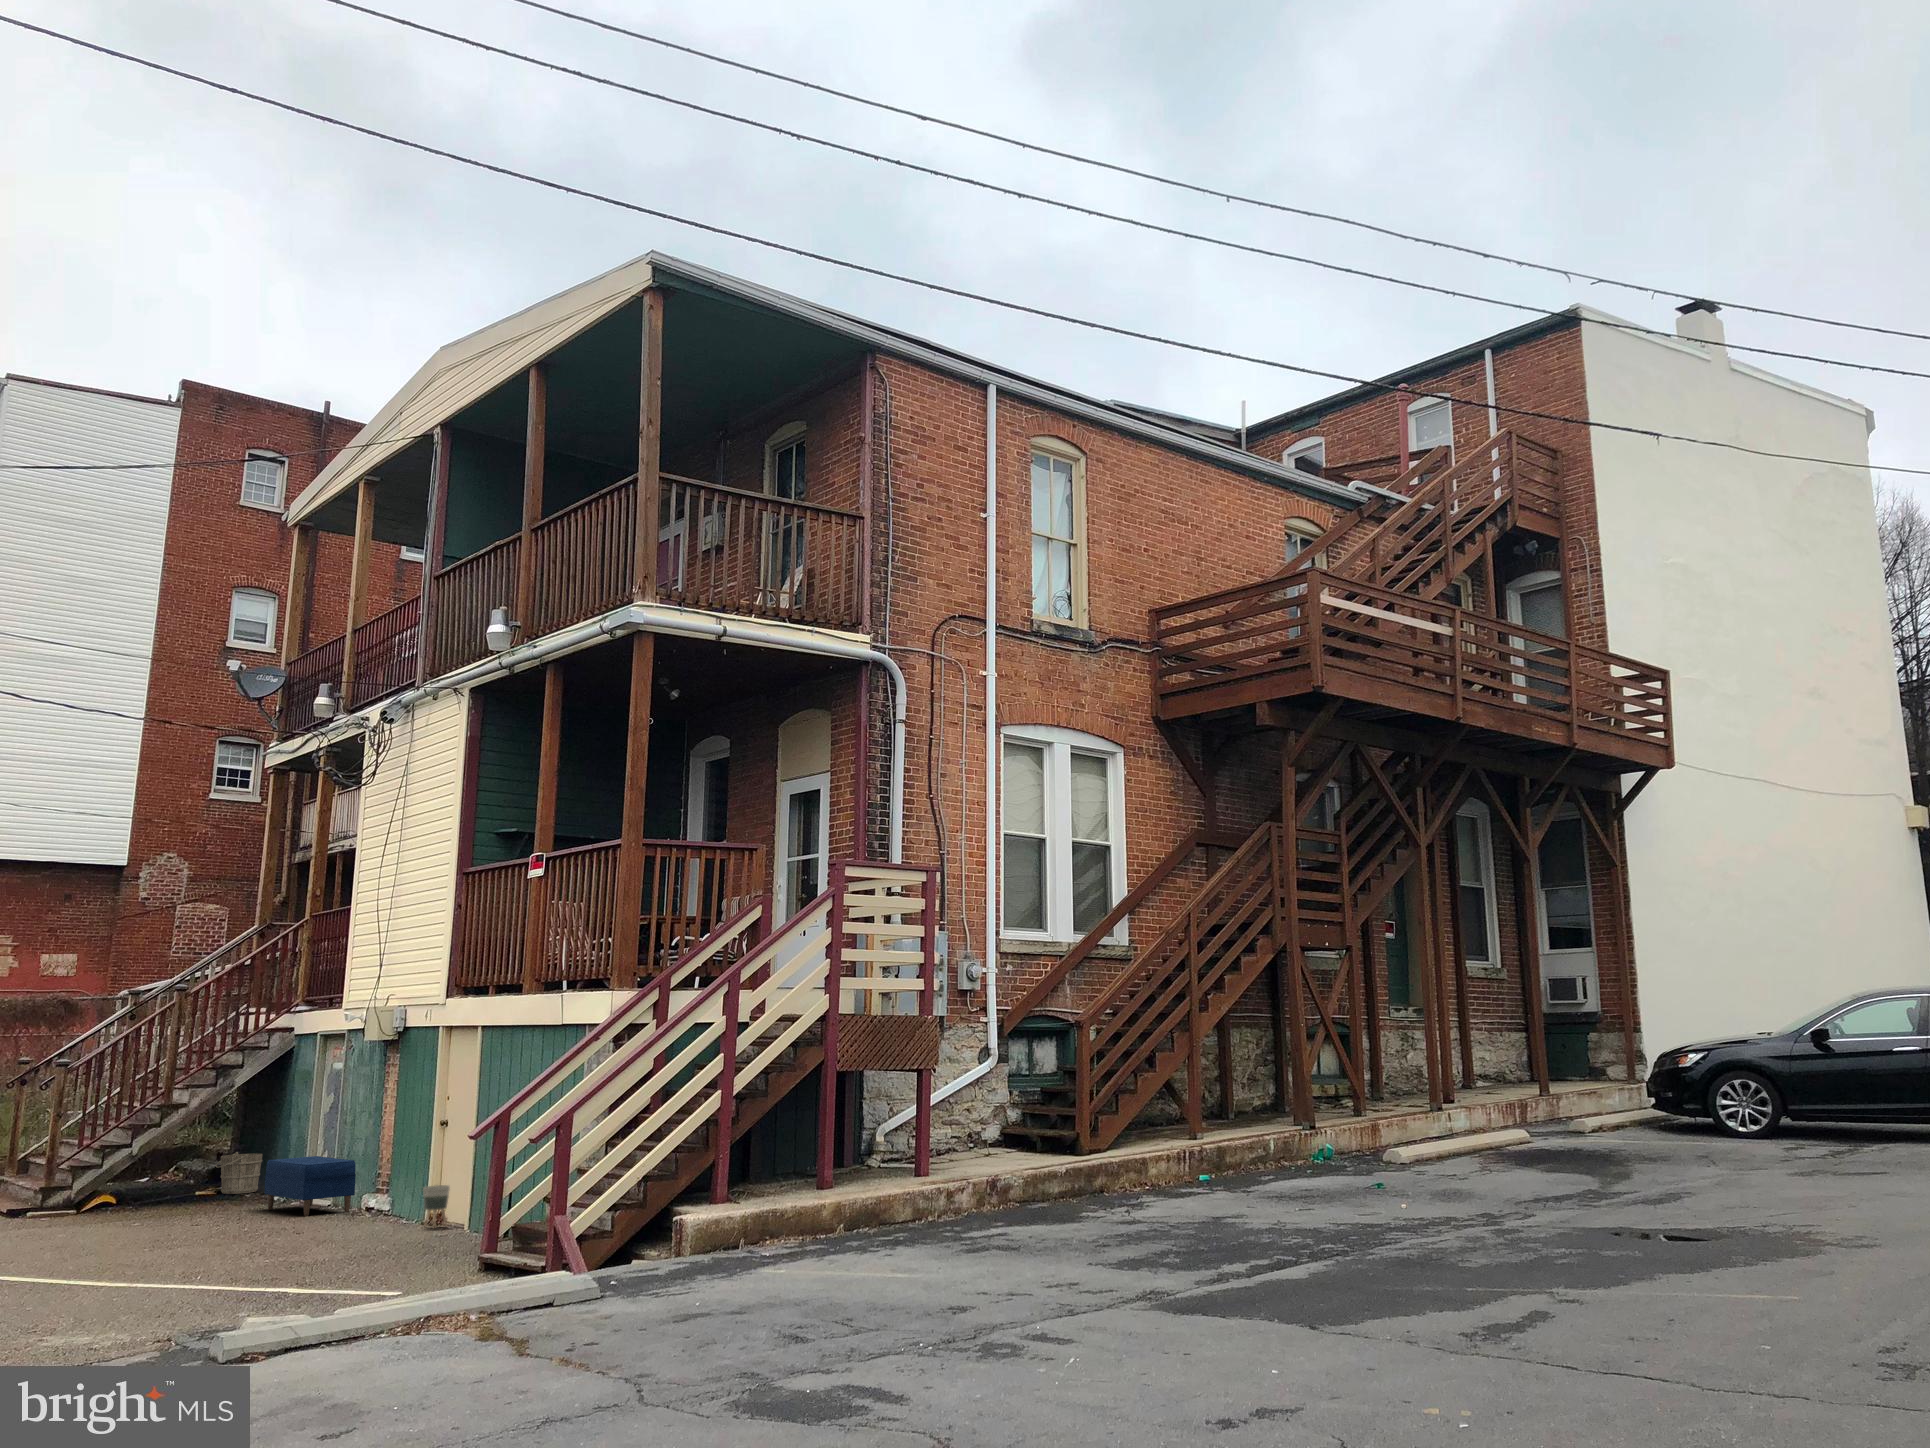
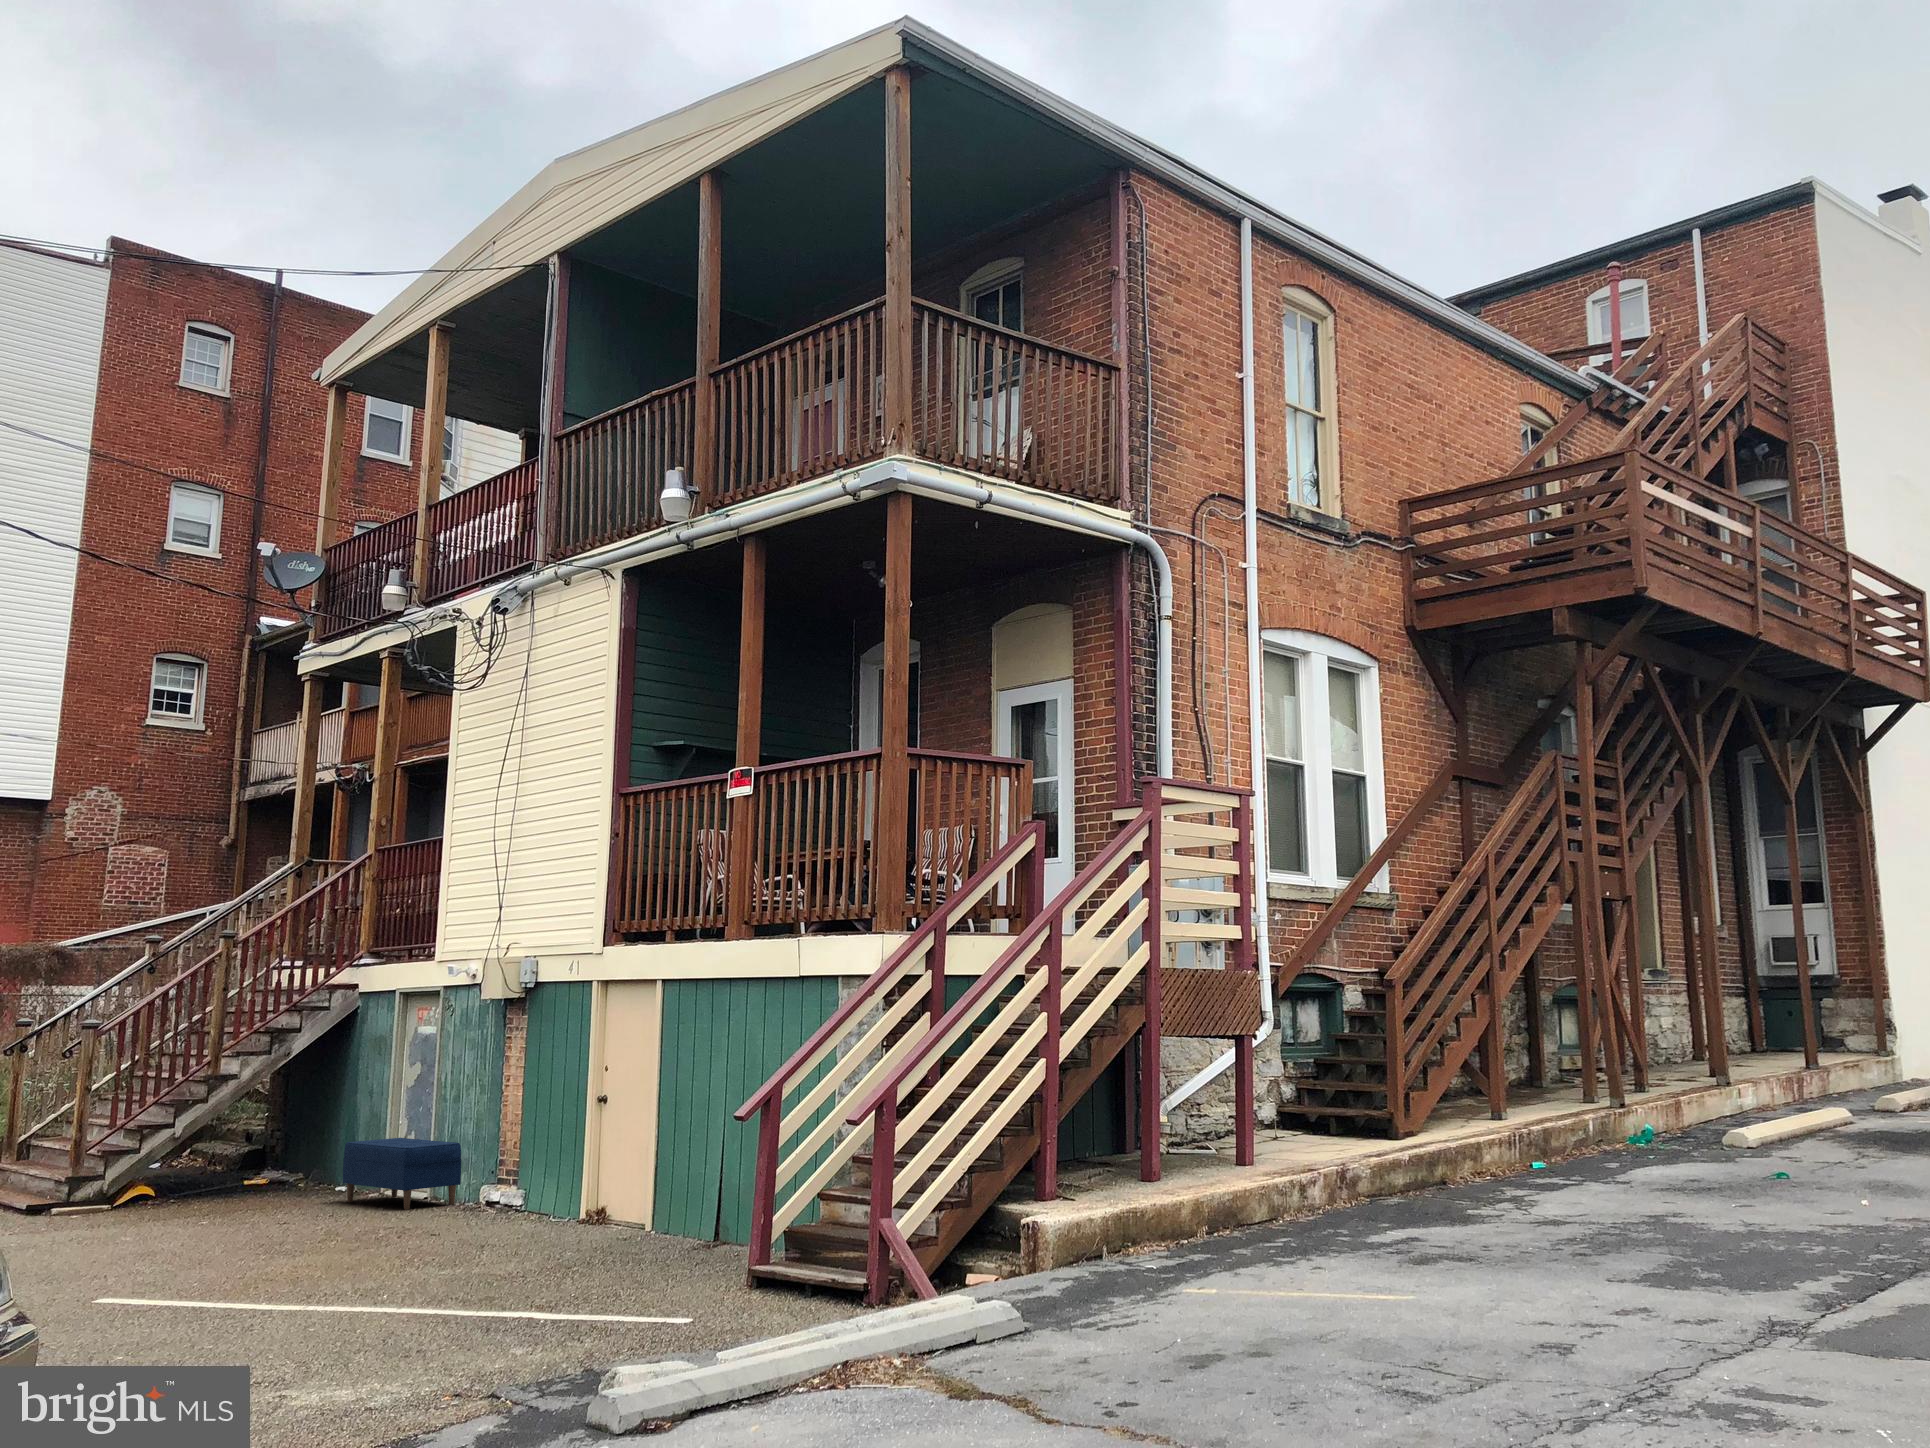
bucket: present [216,1152,263,1194] -> none [258,1133,314,1183]
planter: present [423,1185,450,1227] -> none [580,1173,612,1225]

